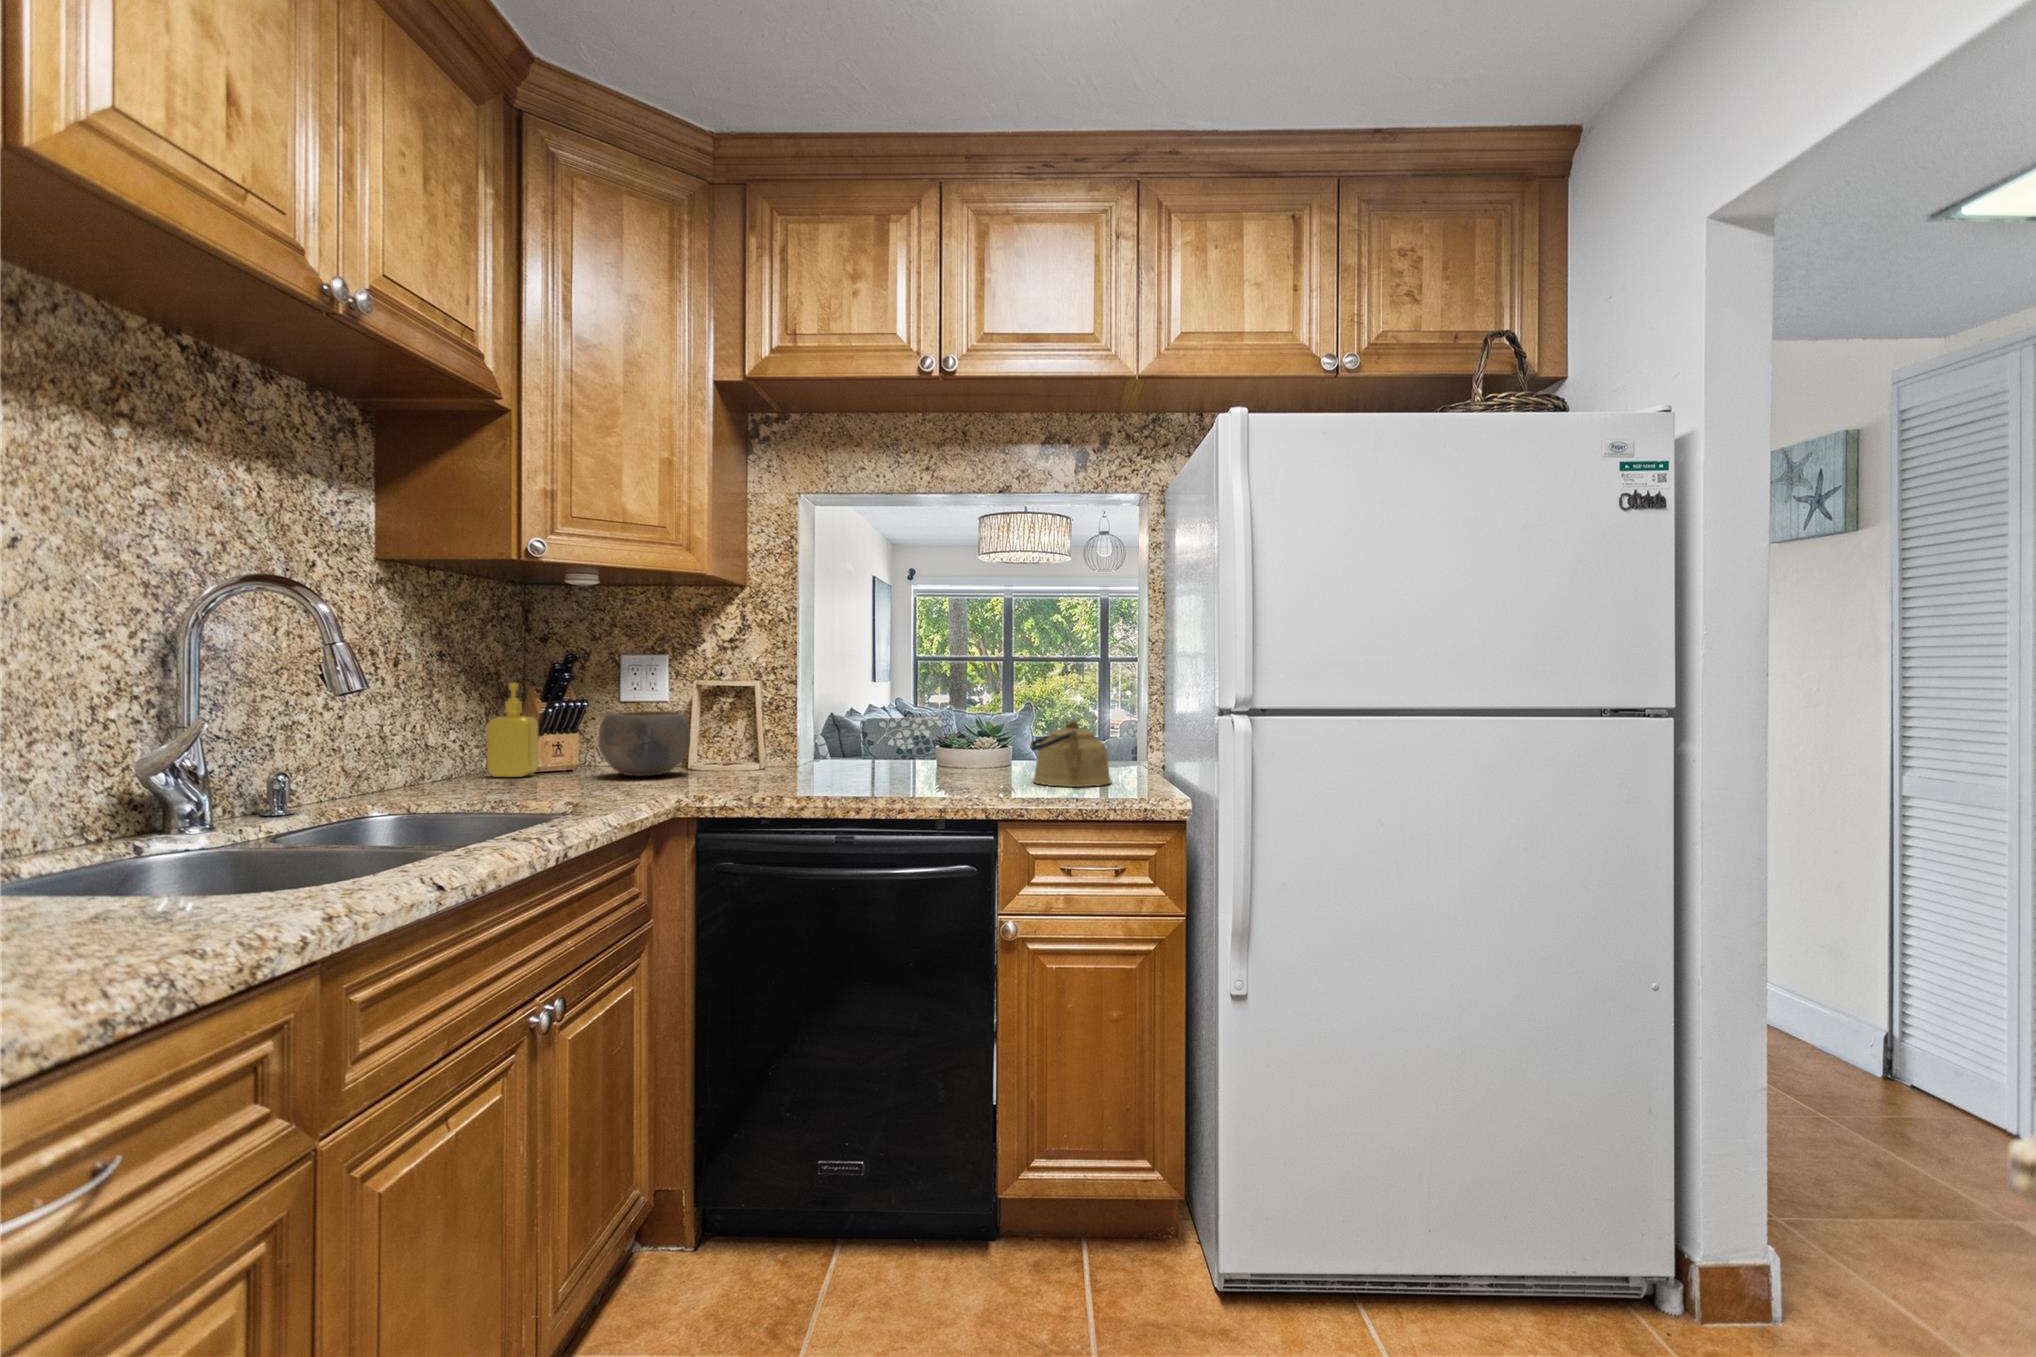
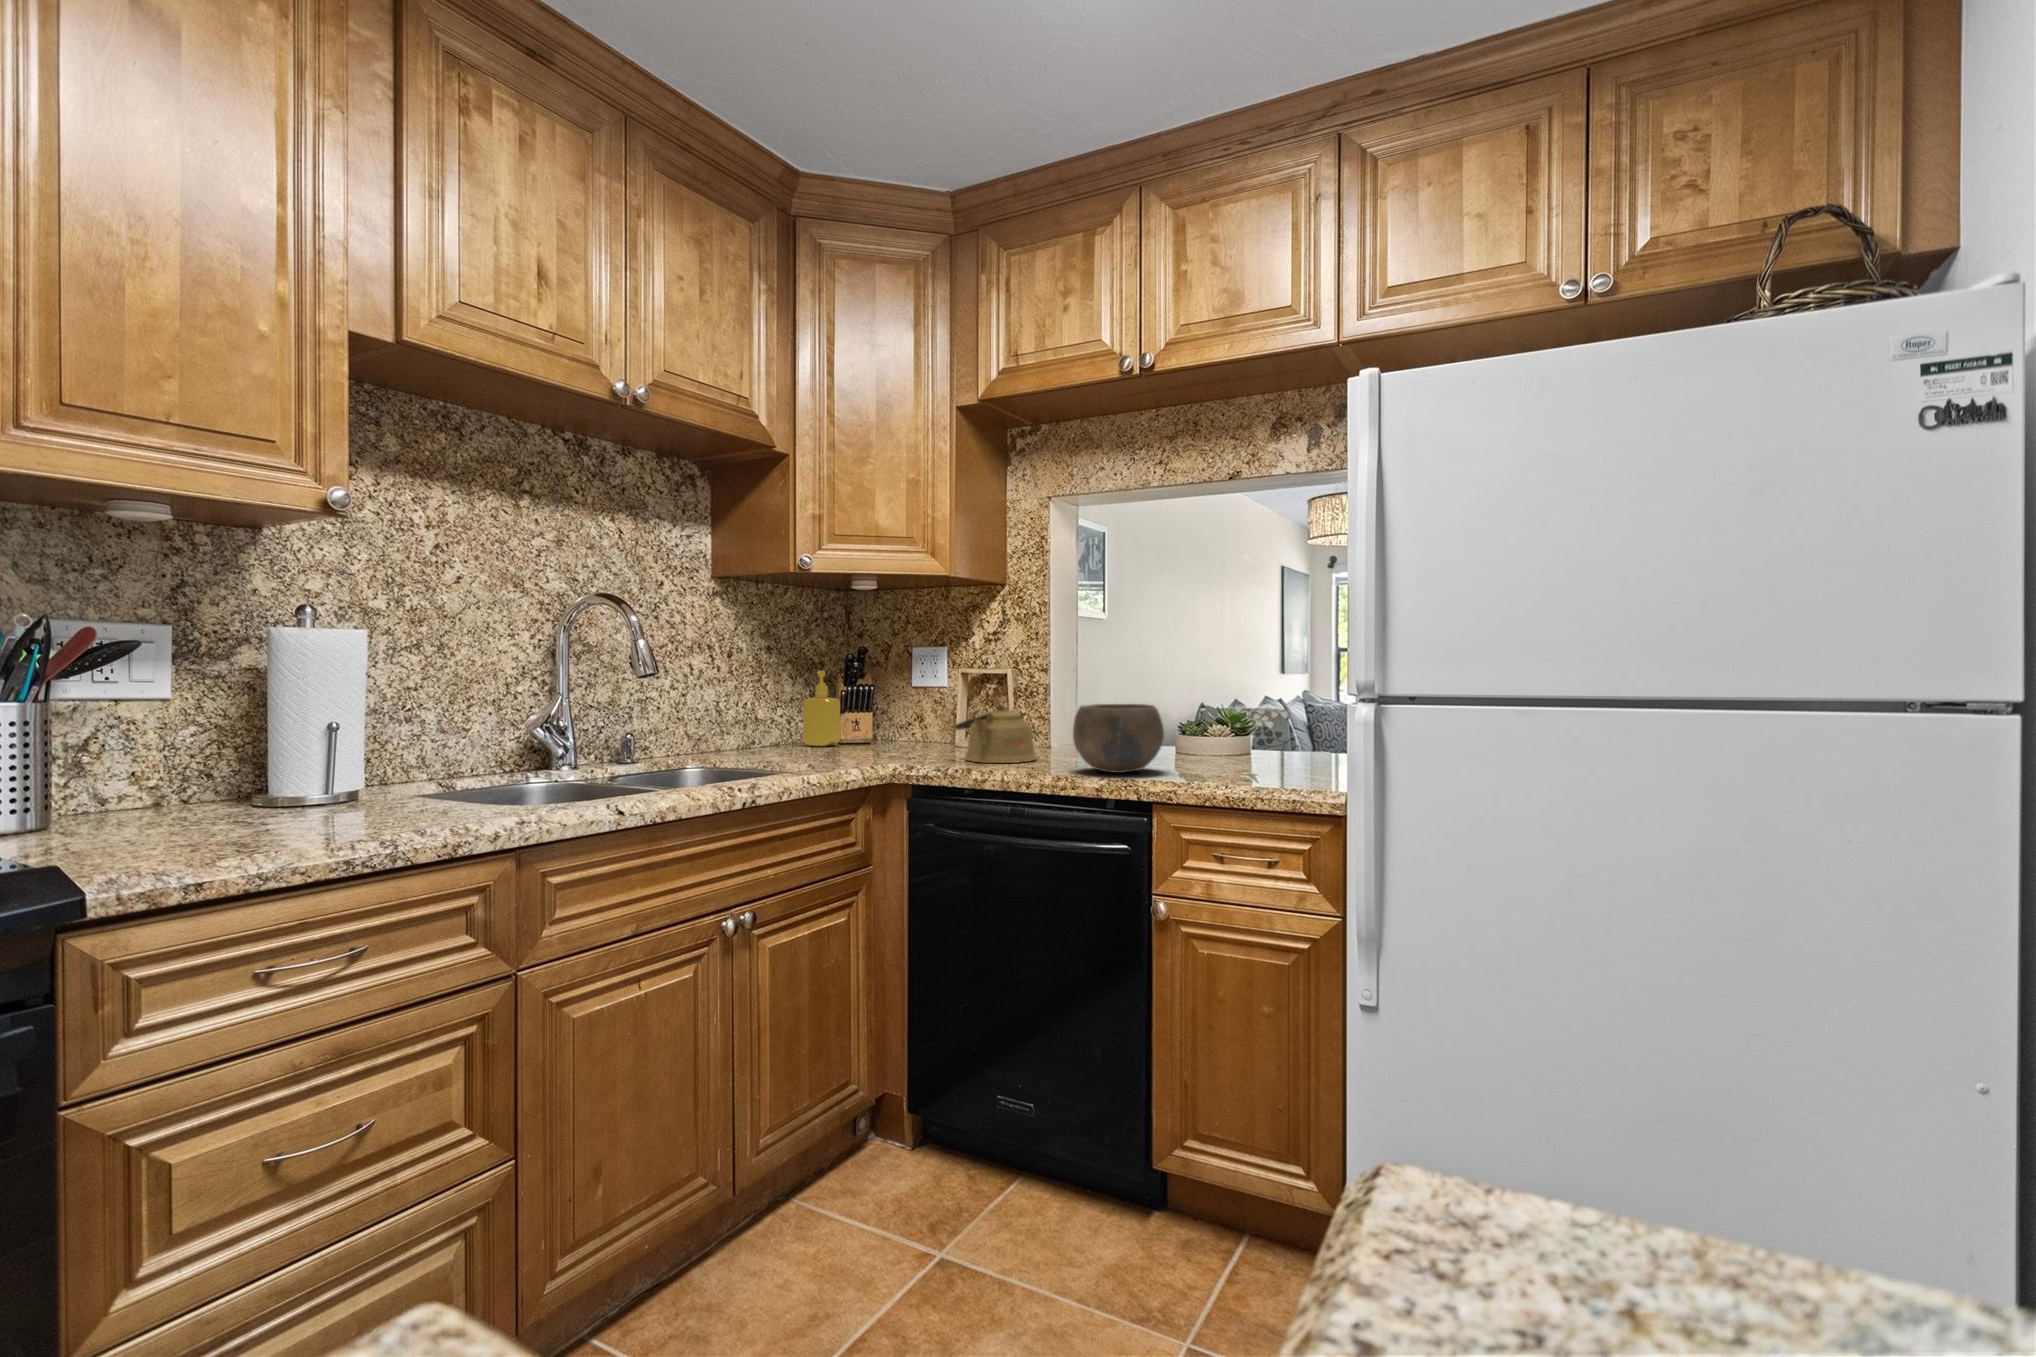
bowl: present [598,711,690,776] -> present [1073,704,1164,773]
kettle: present [1030,721,1111,787] -> present [955,704,1036,763]

